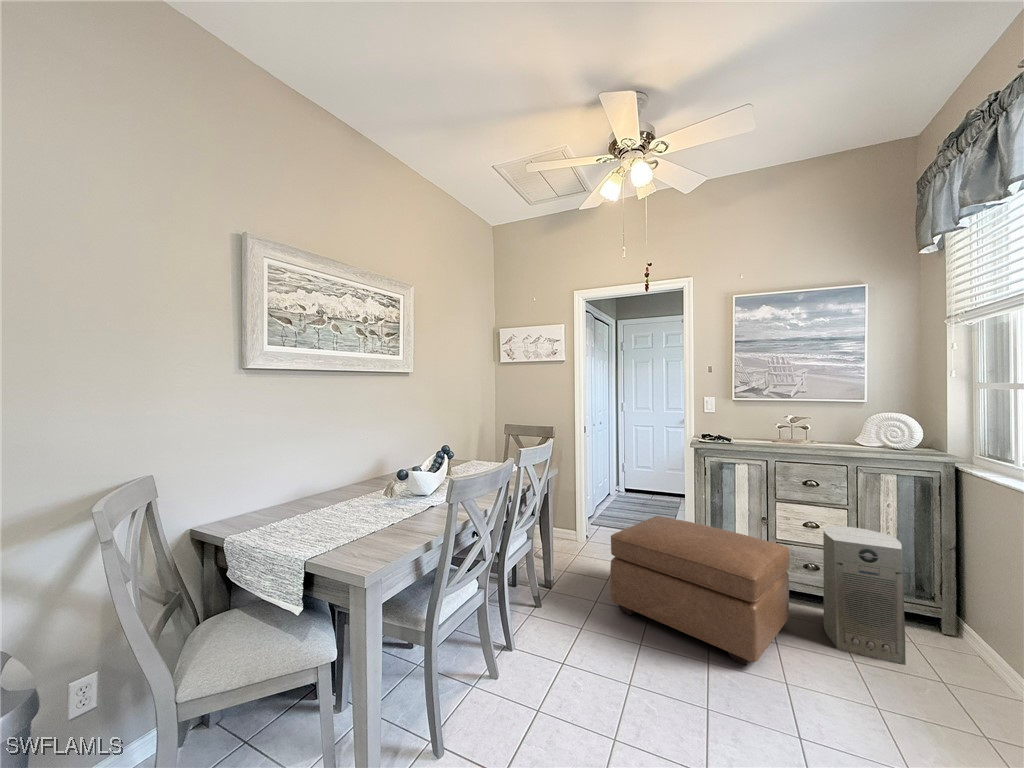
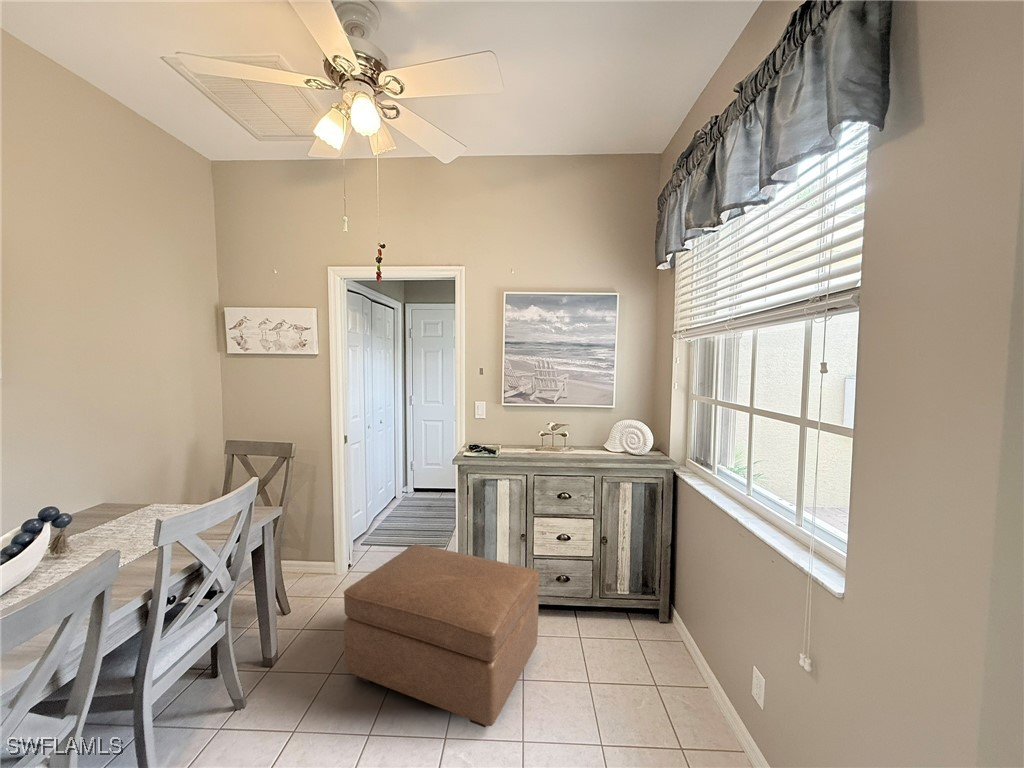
air purifier: present [823,526,906,665] -> none [568,538,632,675]

